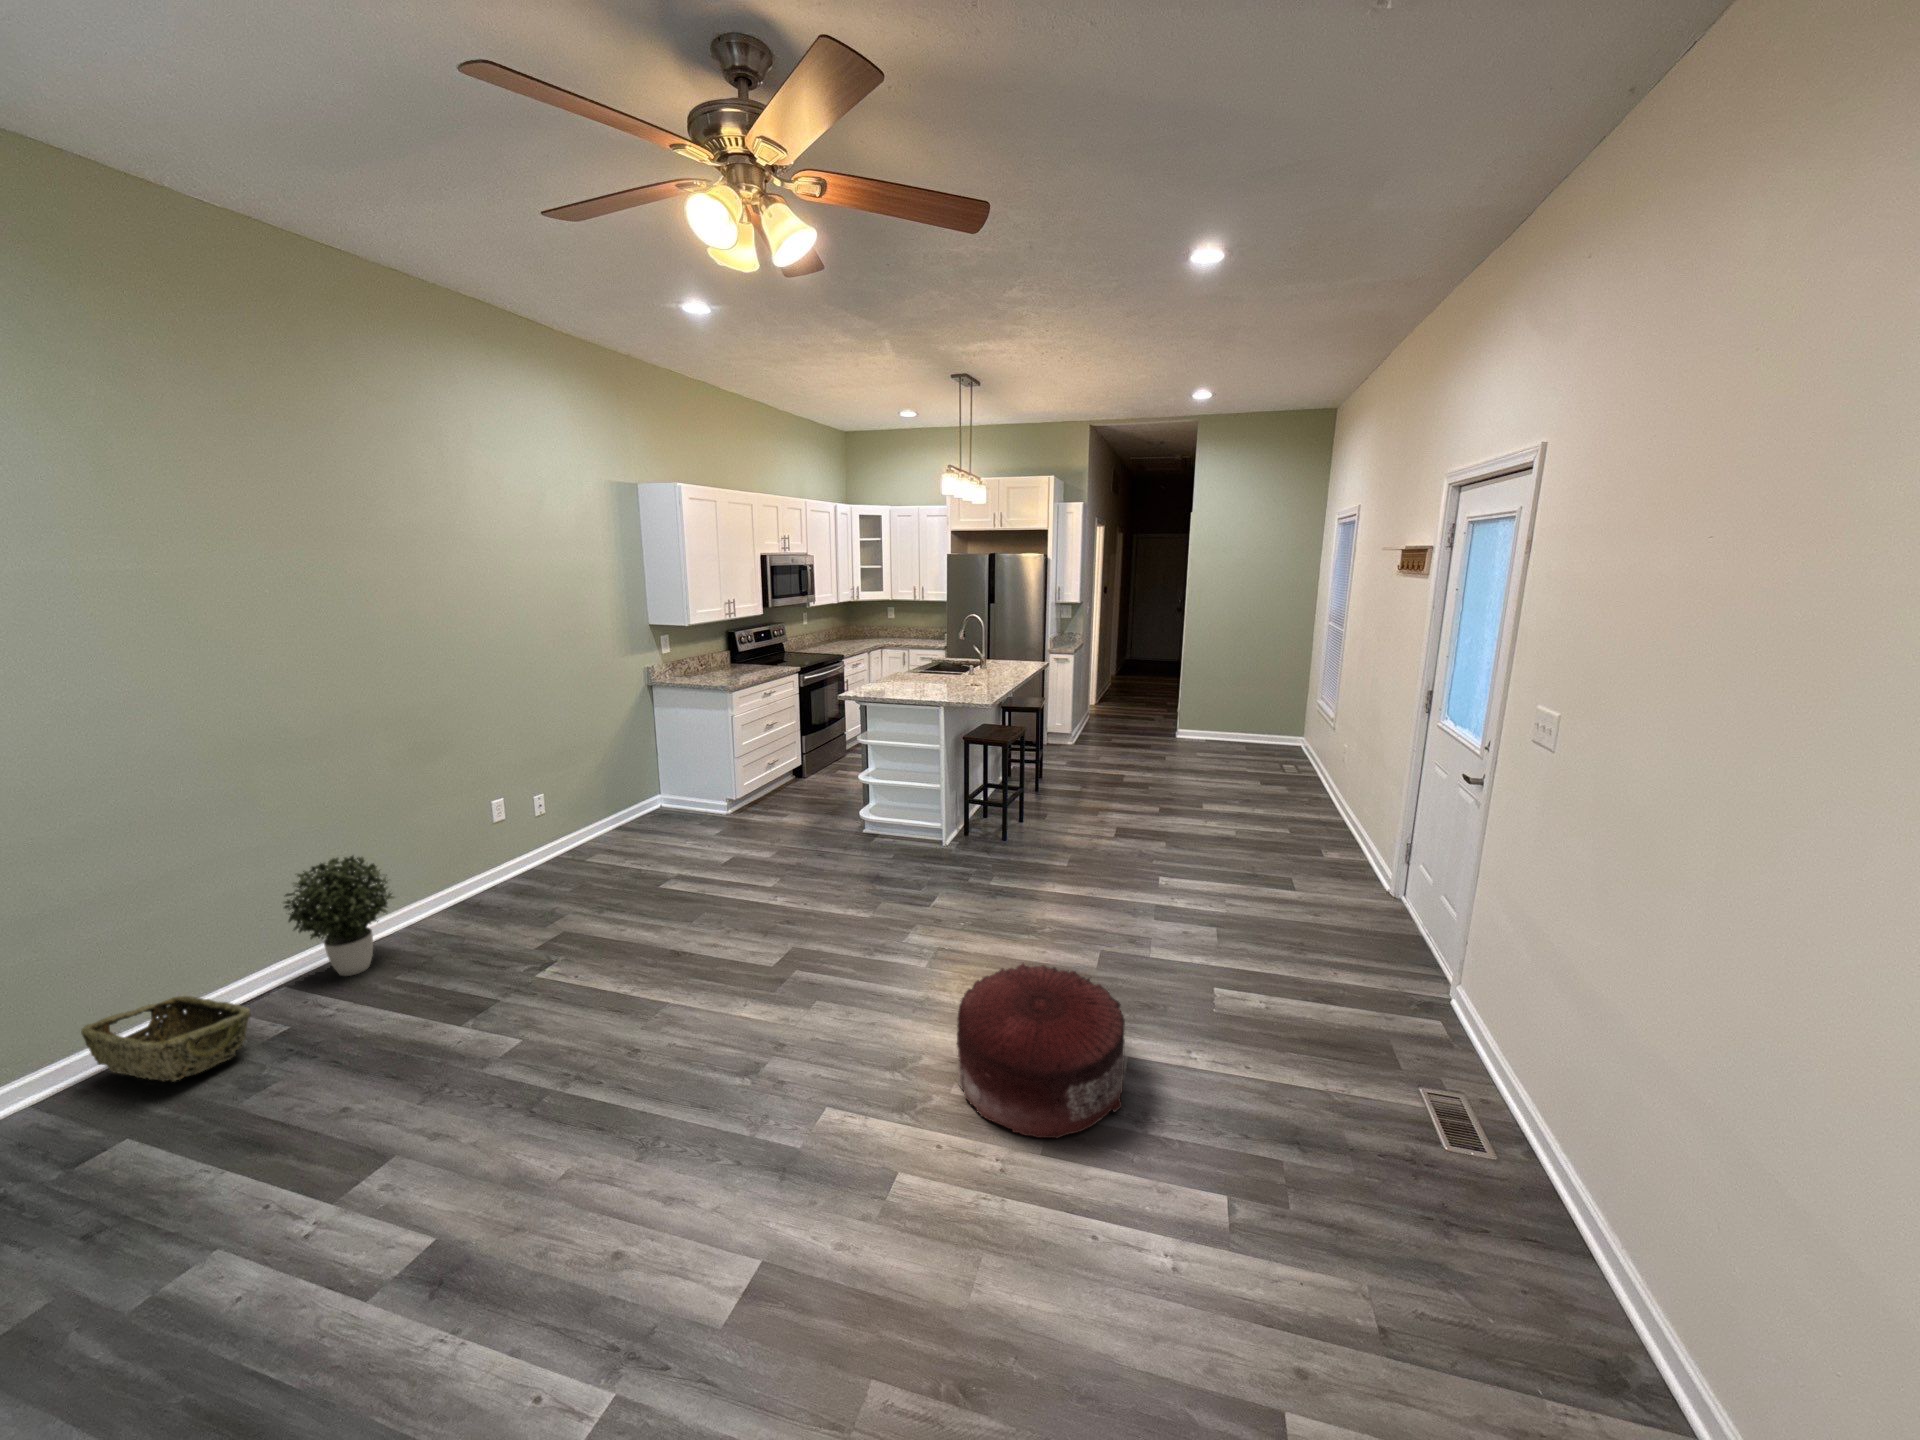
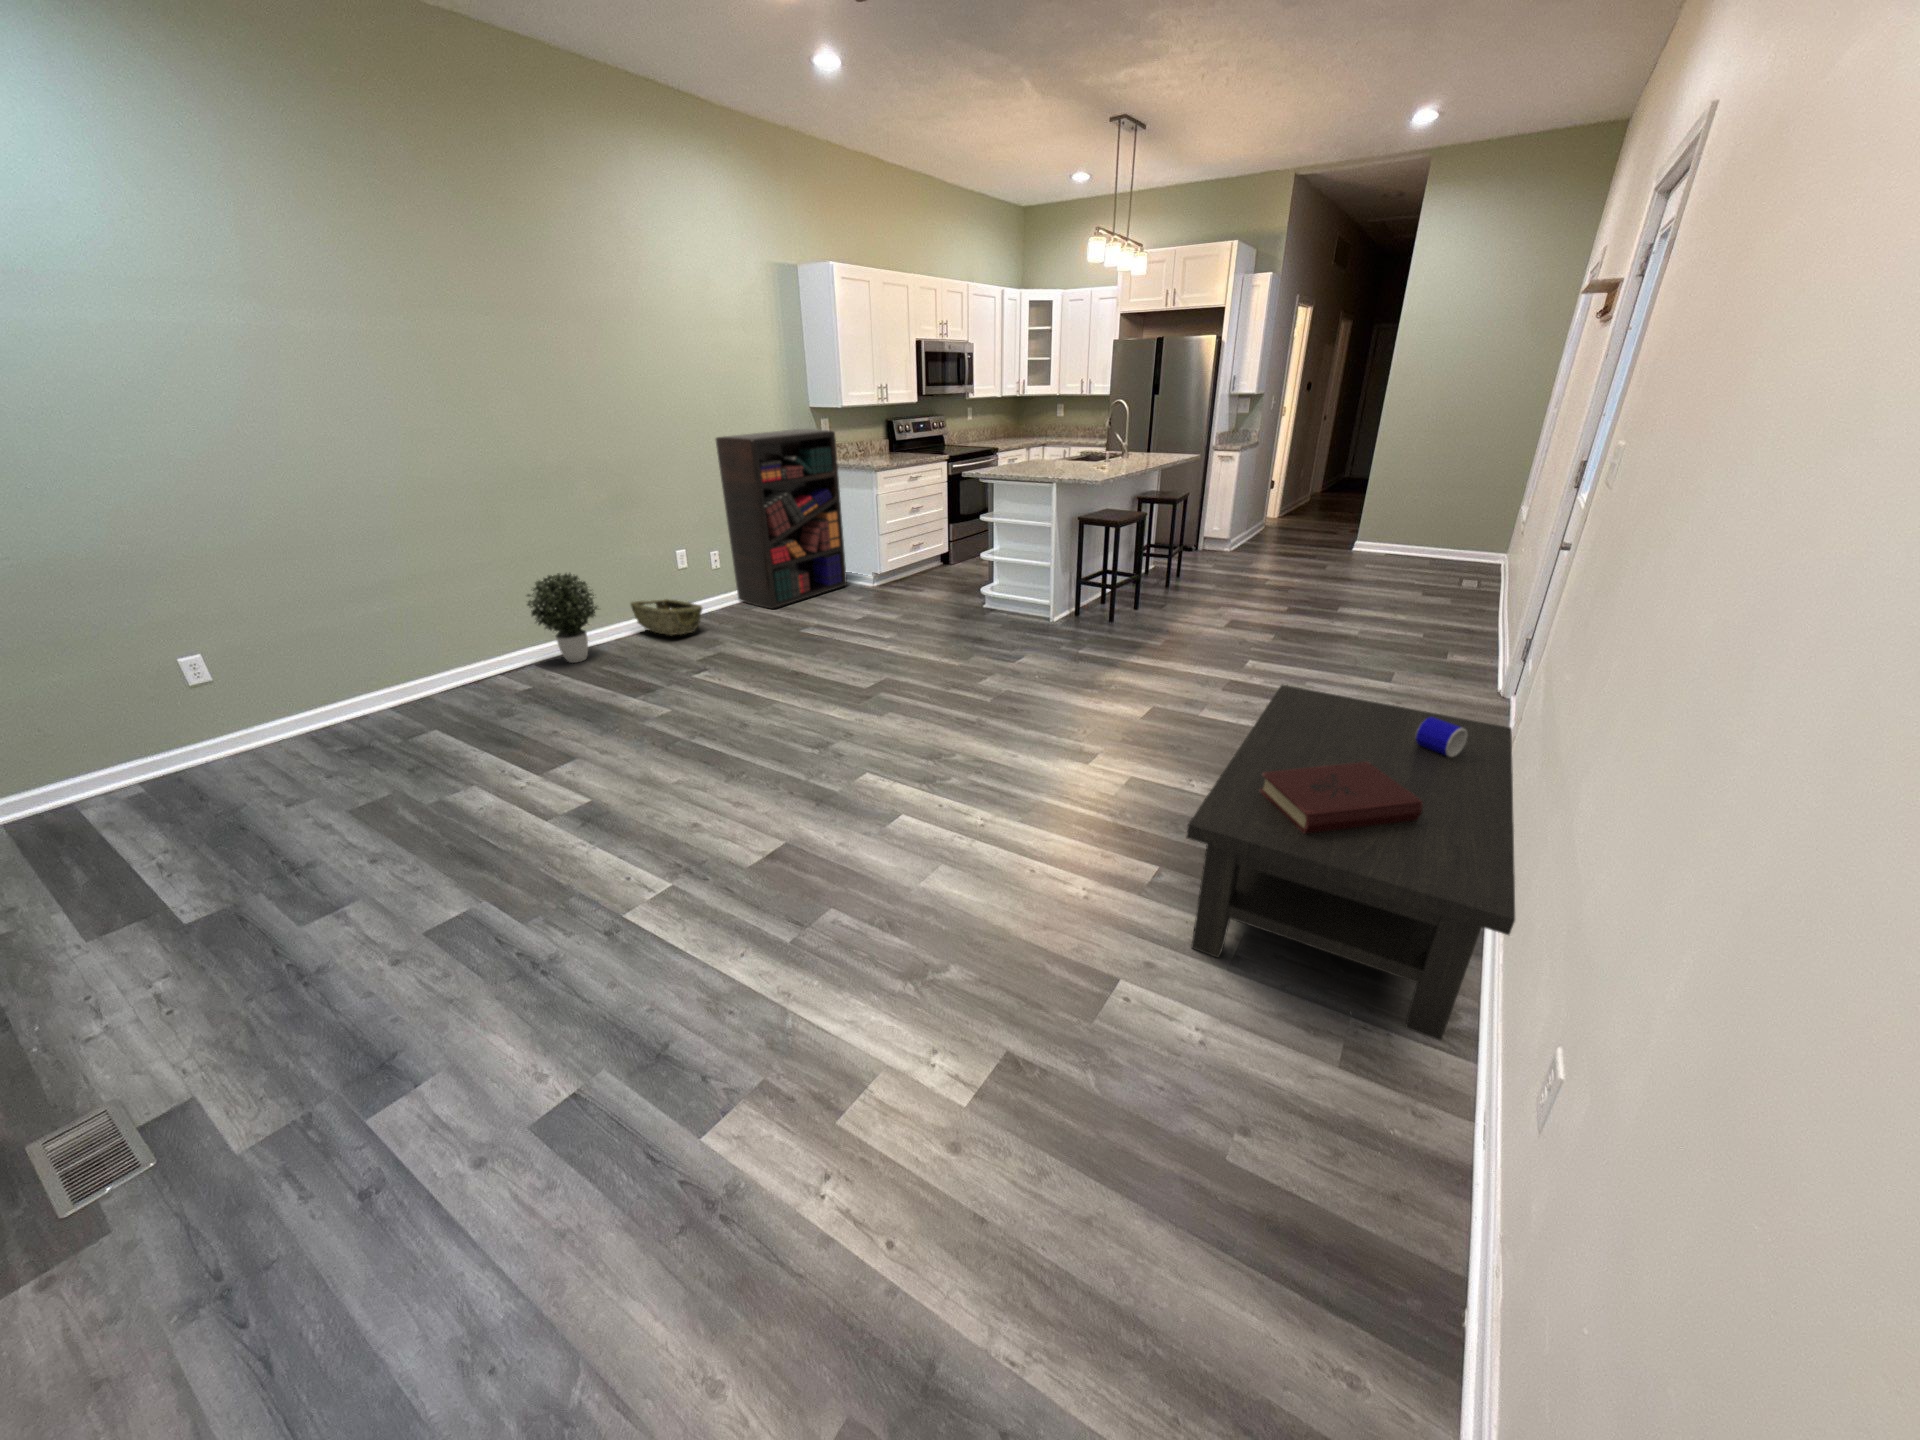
bookshelf: none [545,649,699,858] -> present [716,429,847,609]
coffee table: none [1270,940,1717,1402] -> present [1186,685,1515,1041]
pouf: present [957,964,1125,1138] -> none [972,689,1120,815]
woven basket: present [81,996,251,1081] -> present [631,599,702,635]

